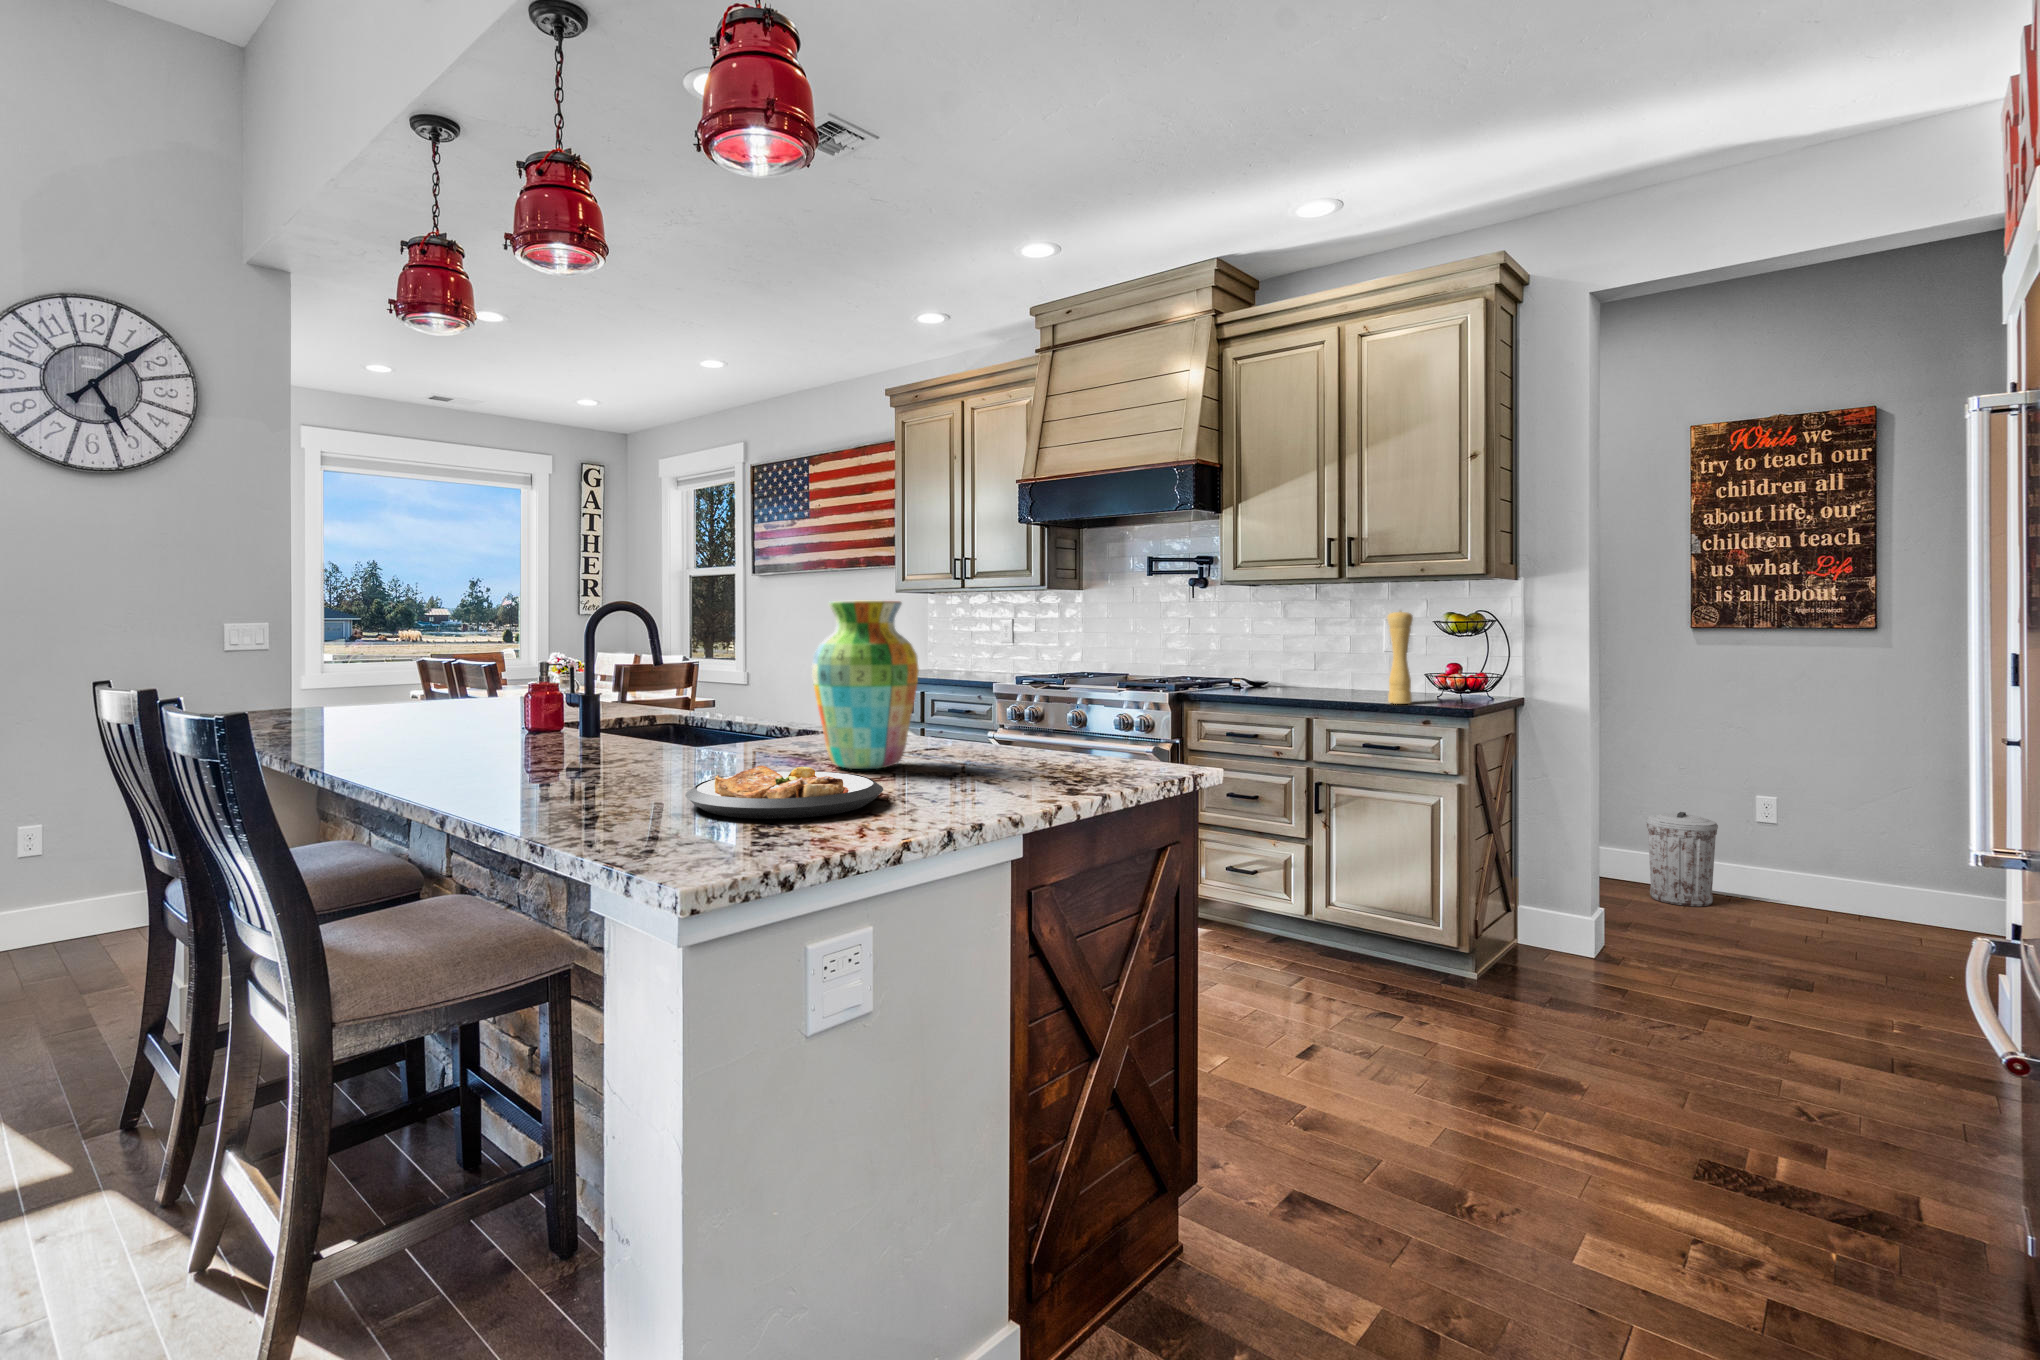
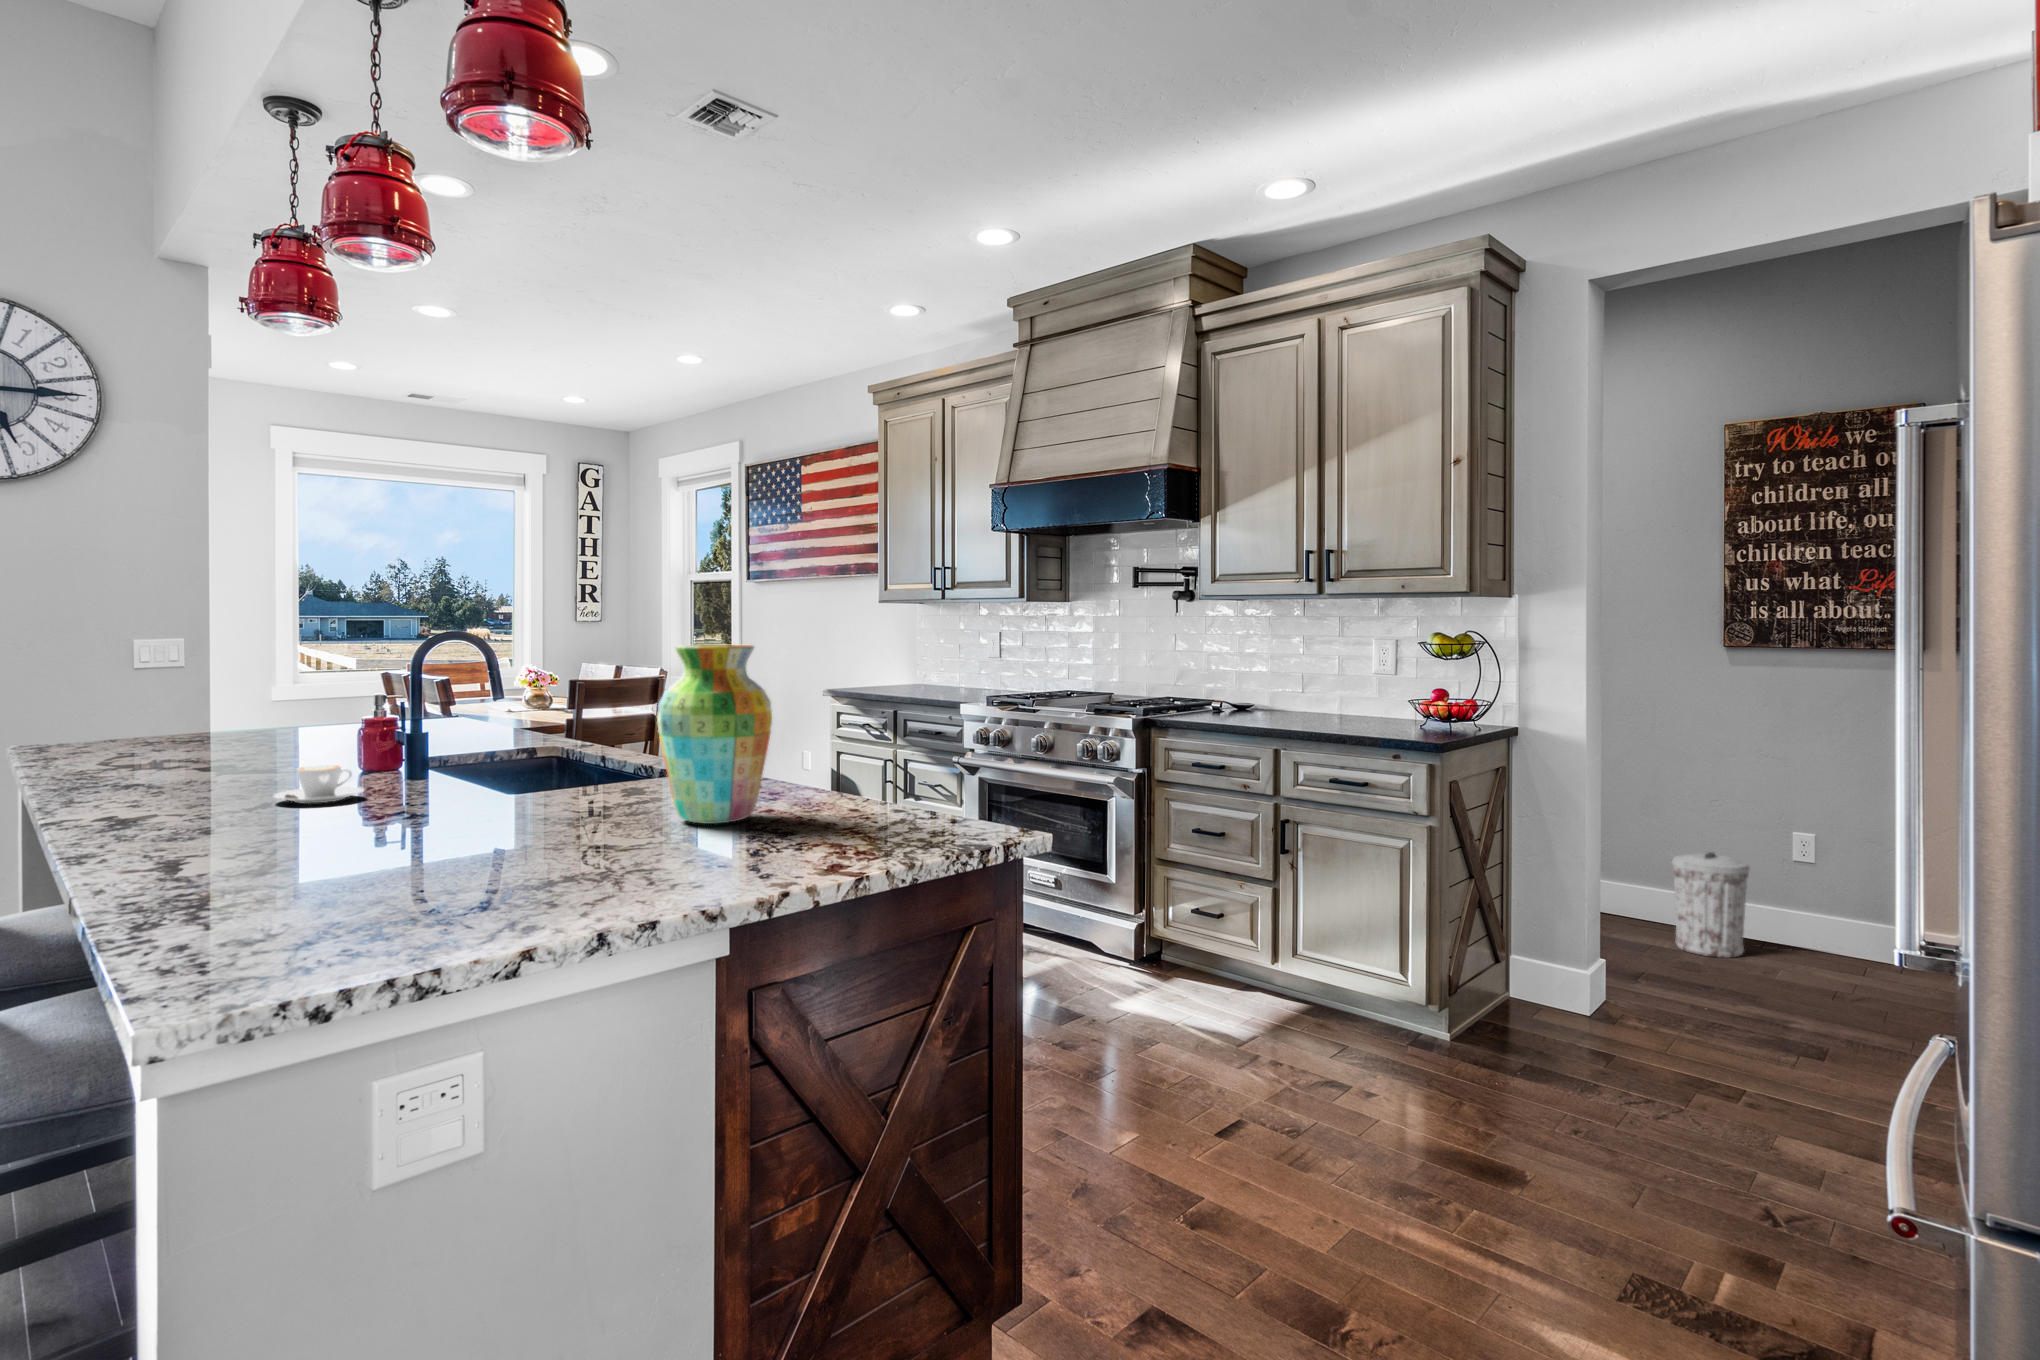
pepper mill: present [1387,611,1413,704] -> none [1359,634,1386,736]
coffee cup: none [431,721,515,756] -> present [274,765,364,804]
plate: present [685,765,883,819] -> none [480,829,694,889]

